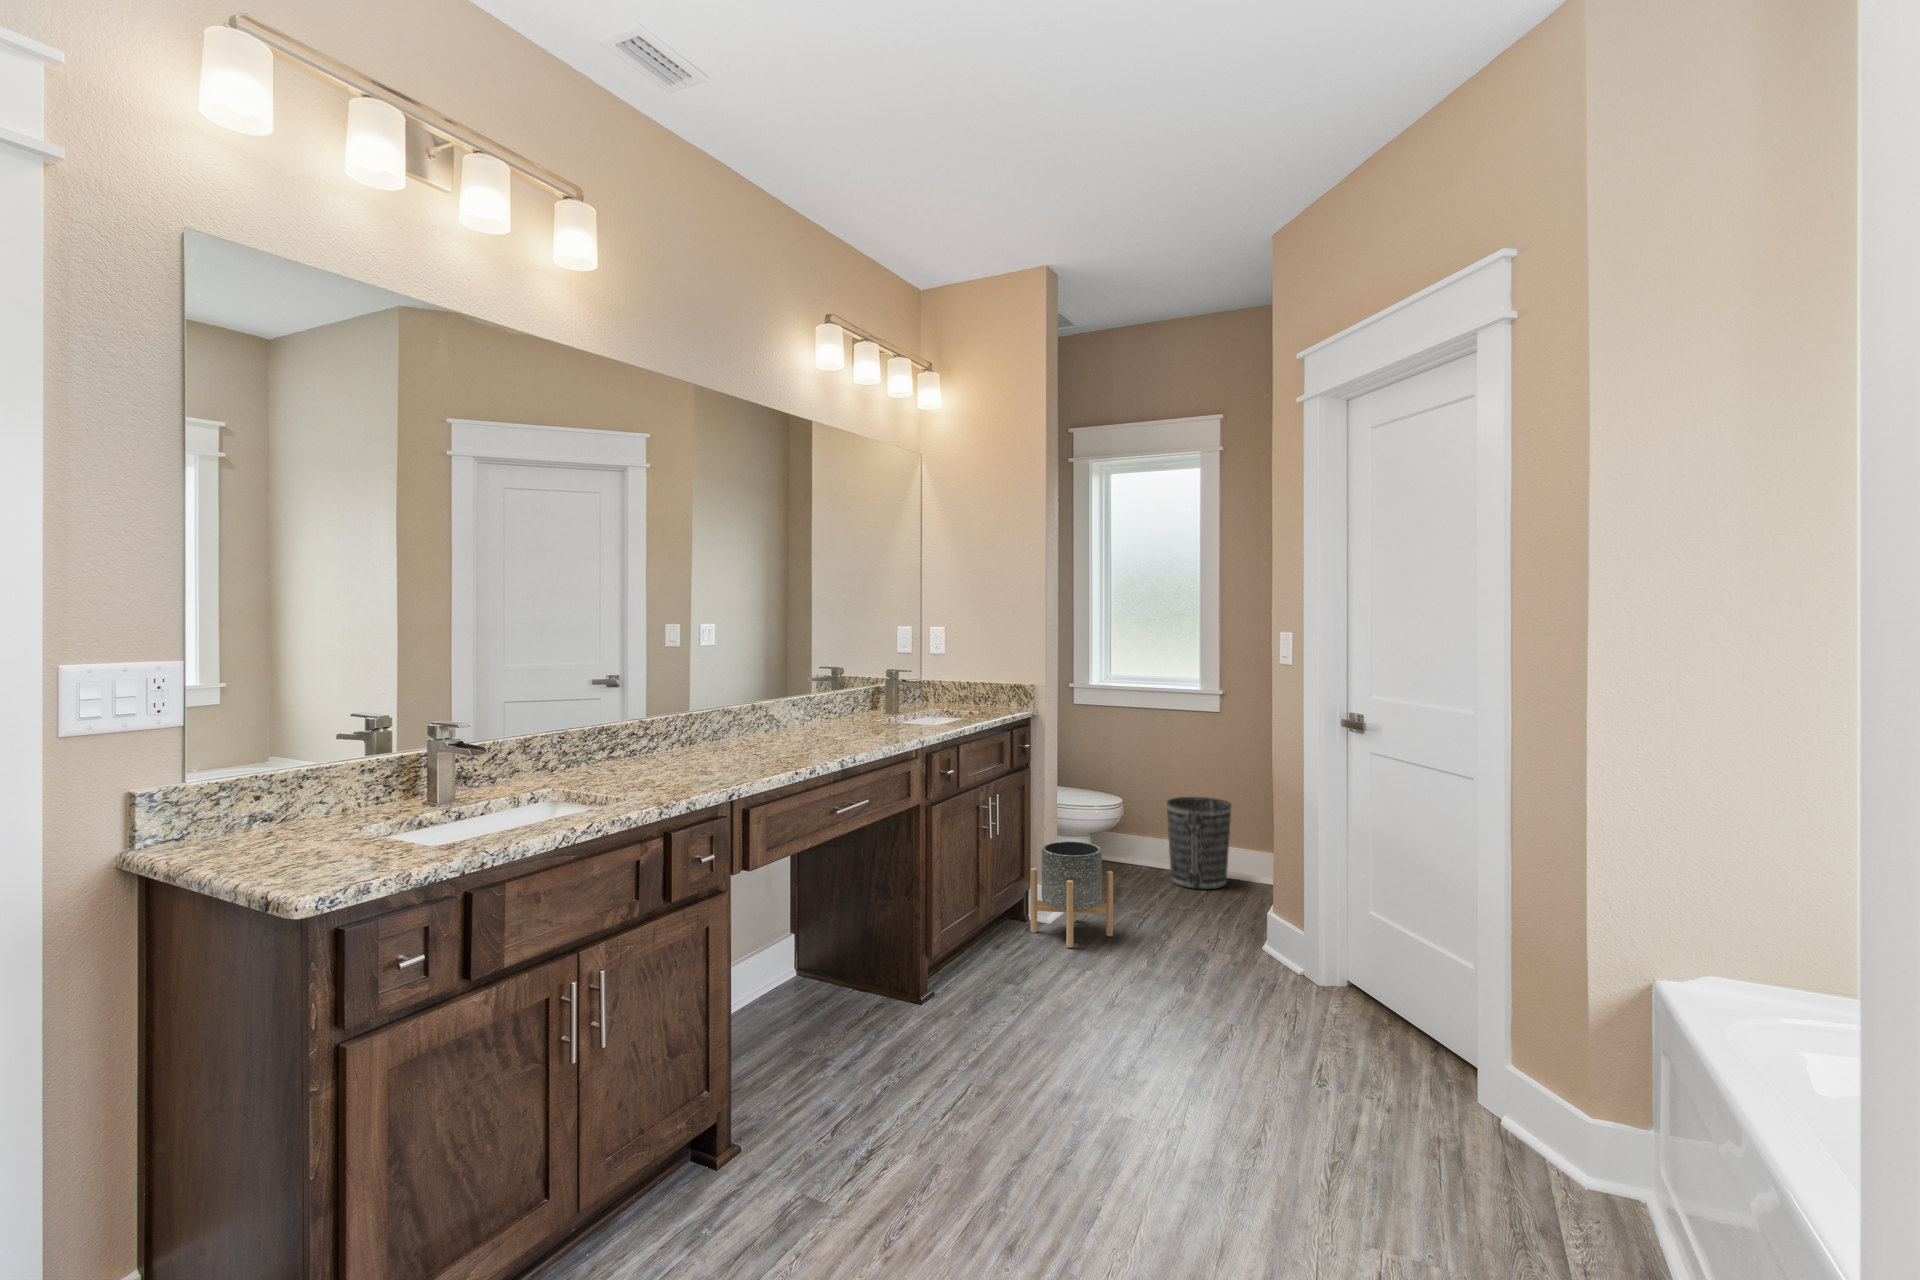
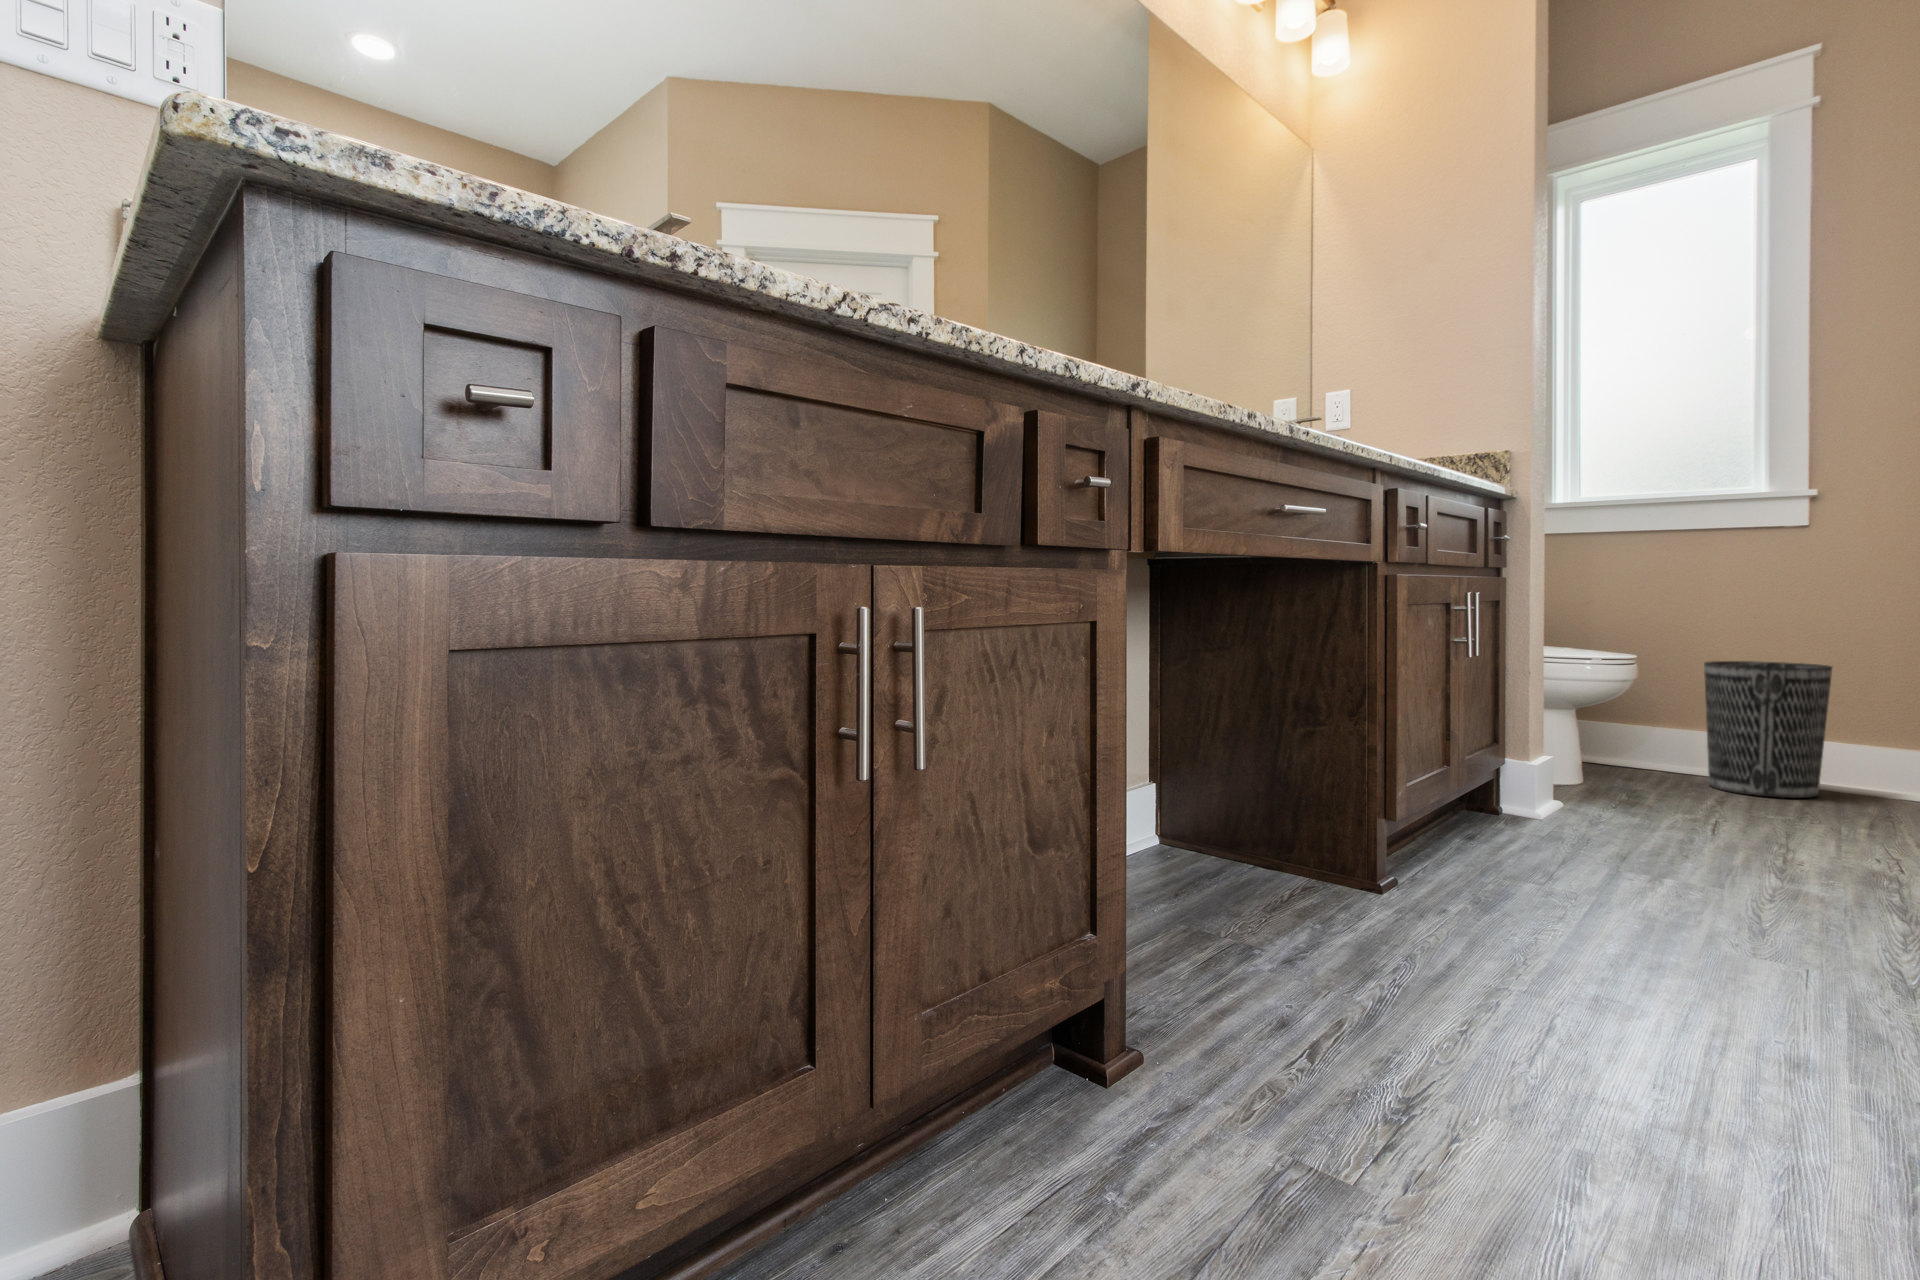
planter: present [1030,841,1113,948] -> none [1512,690,1669,847]

